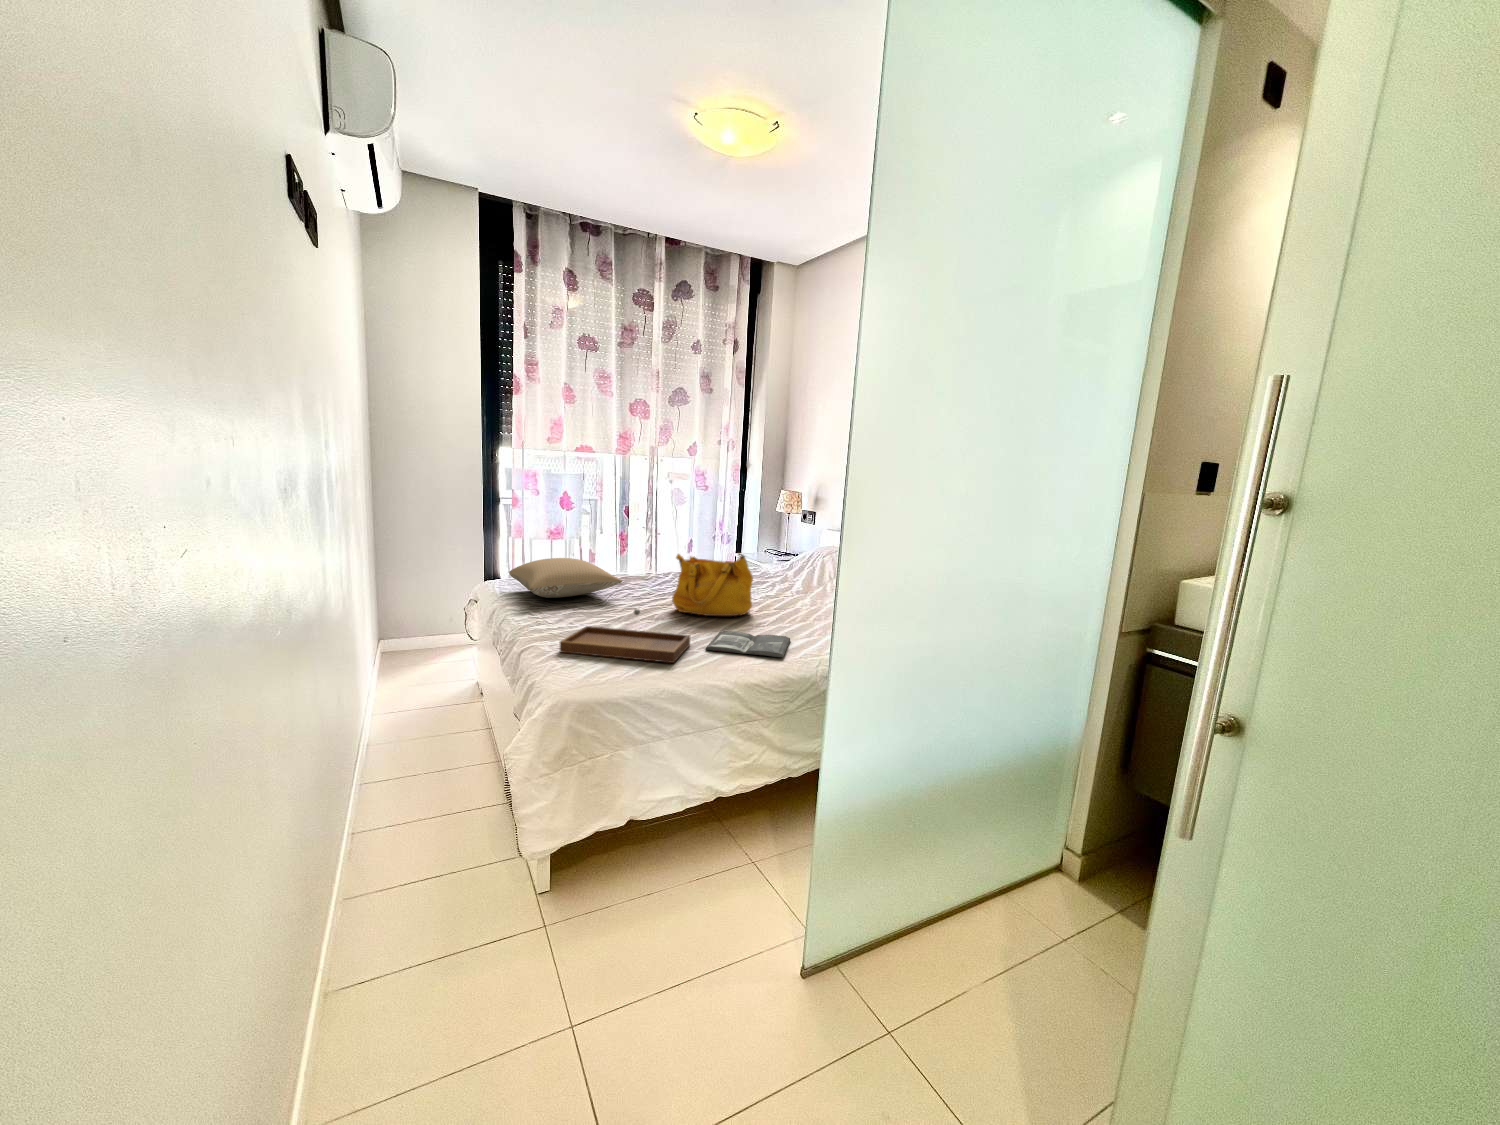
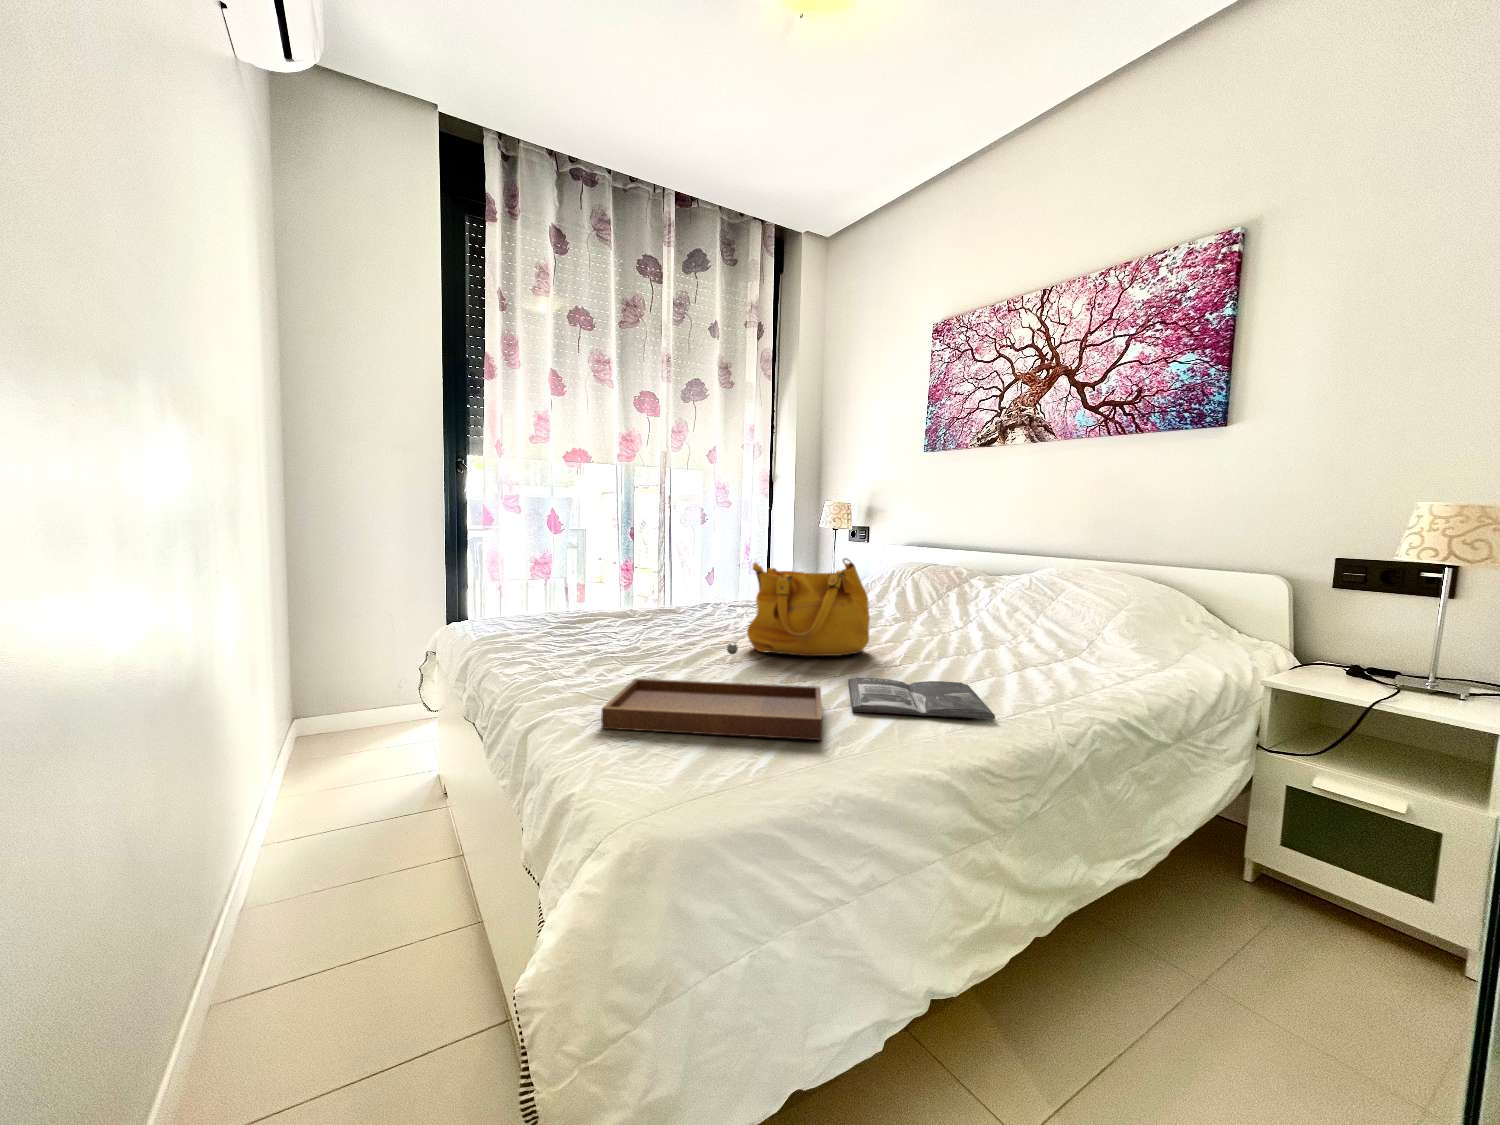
pillow: present [509,558,622,598] -> none [488,580,664,638]

